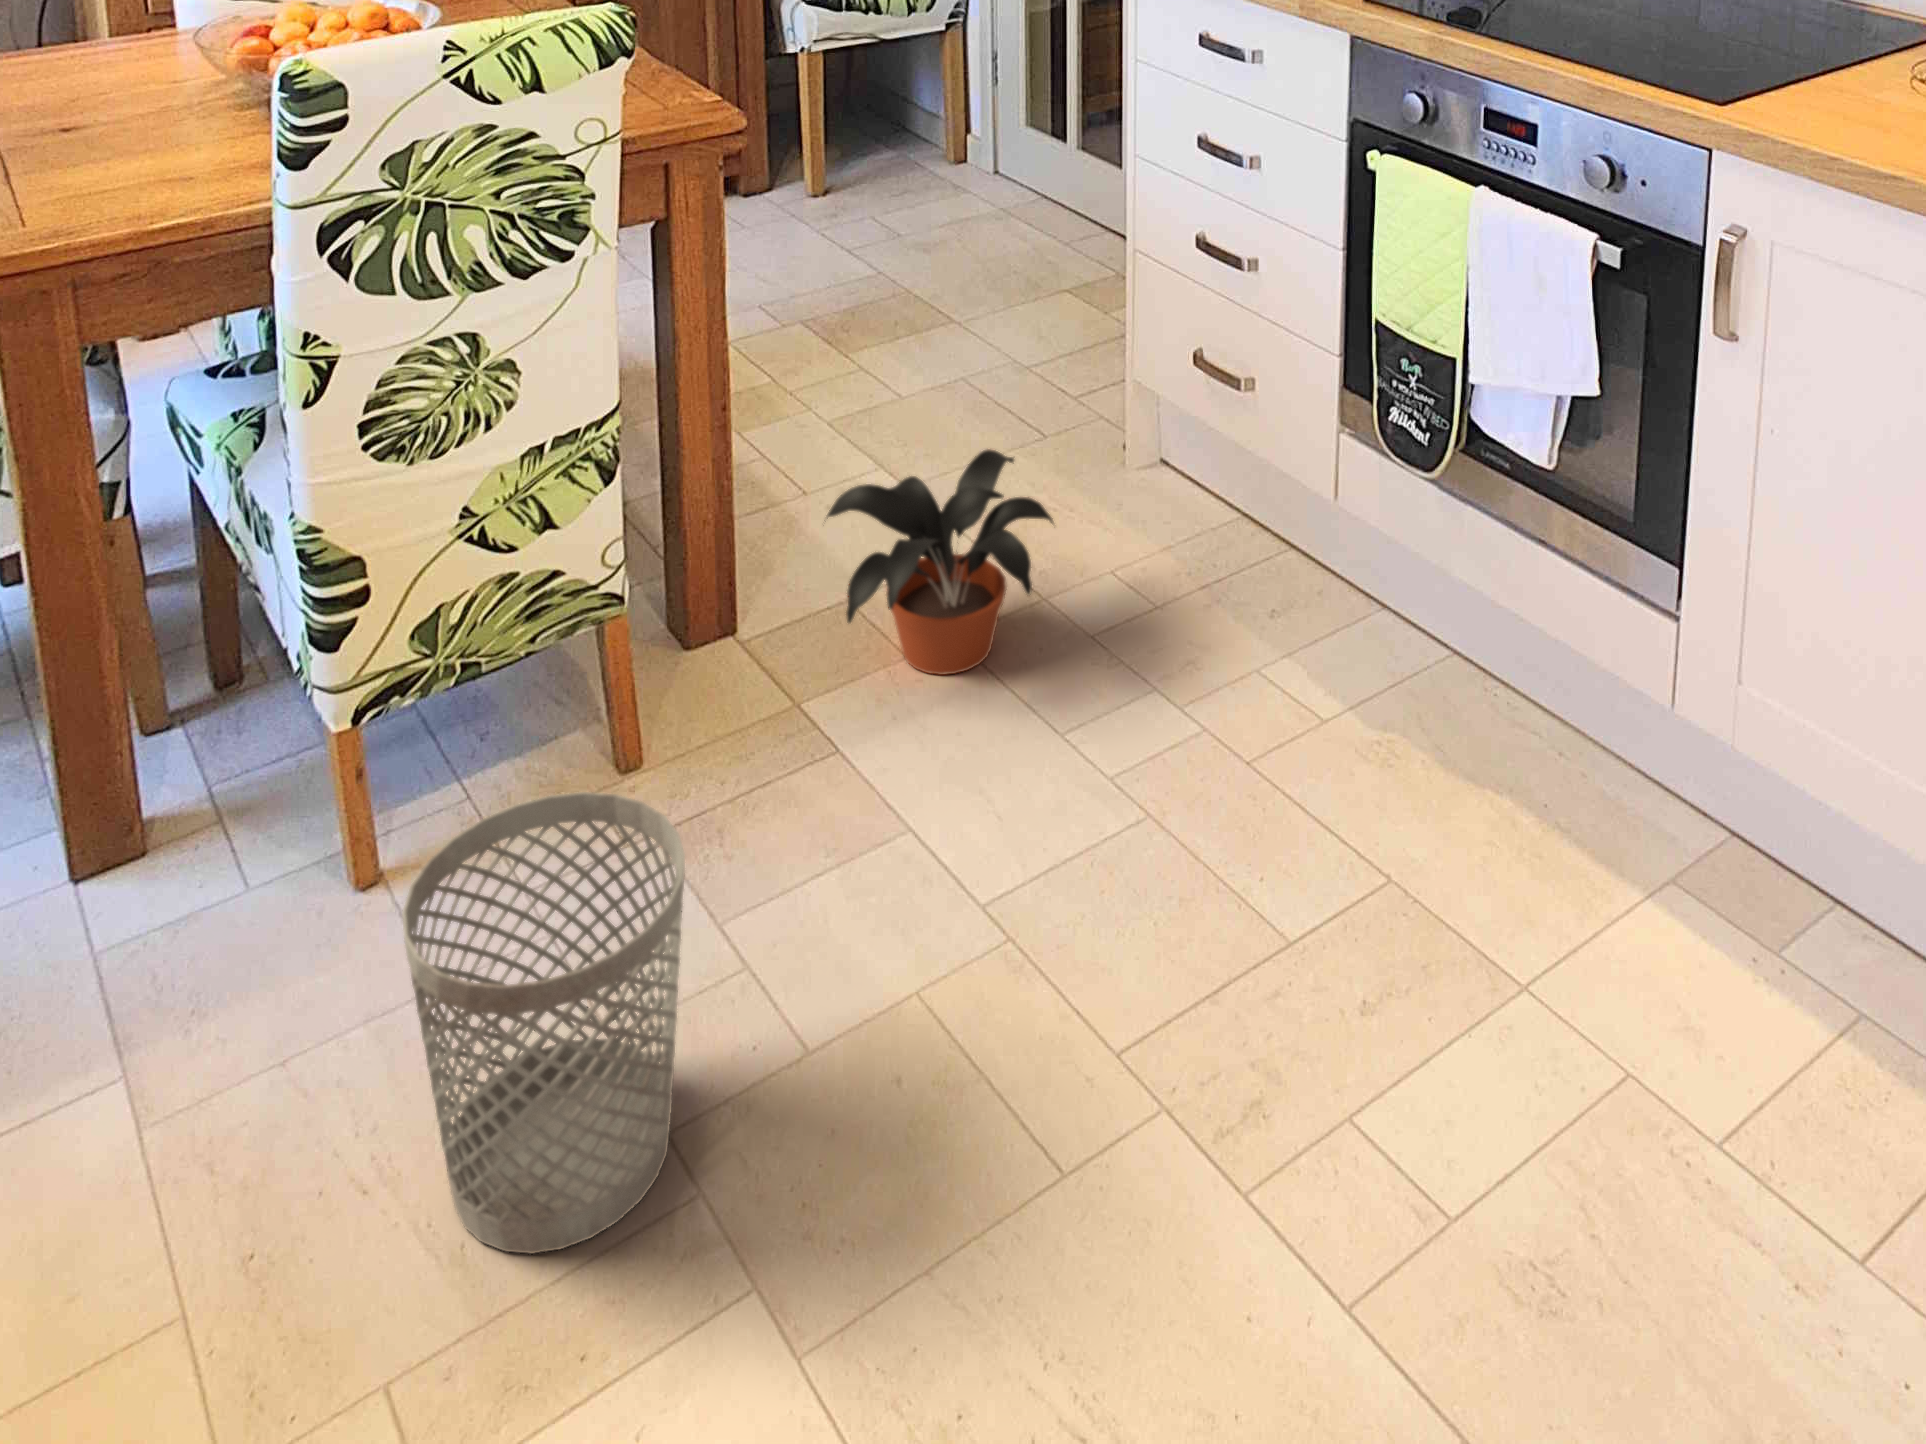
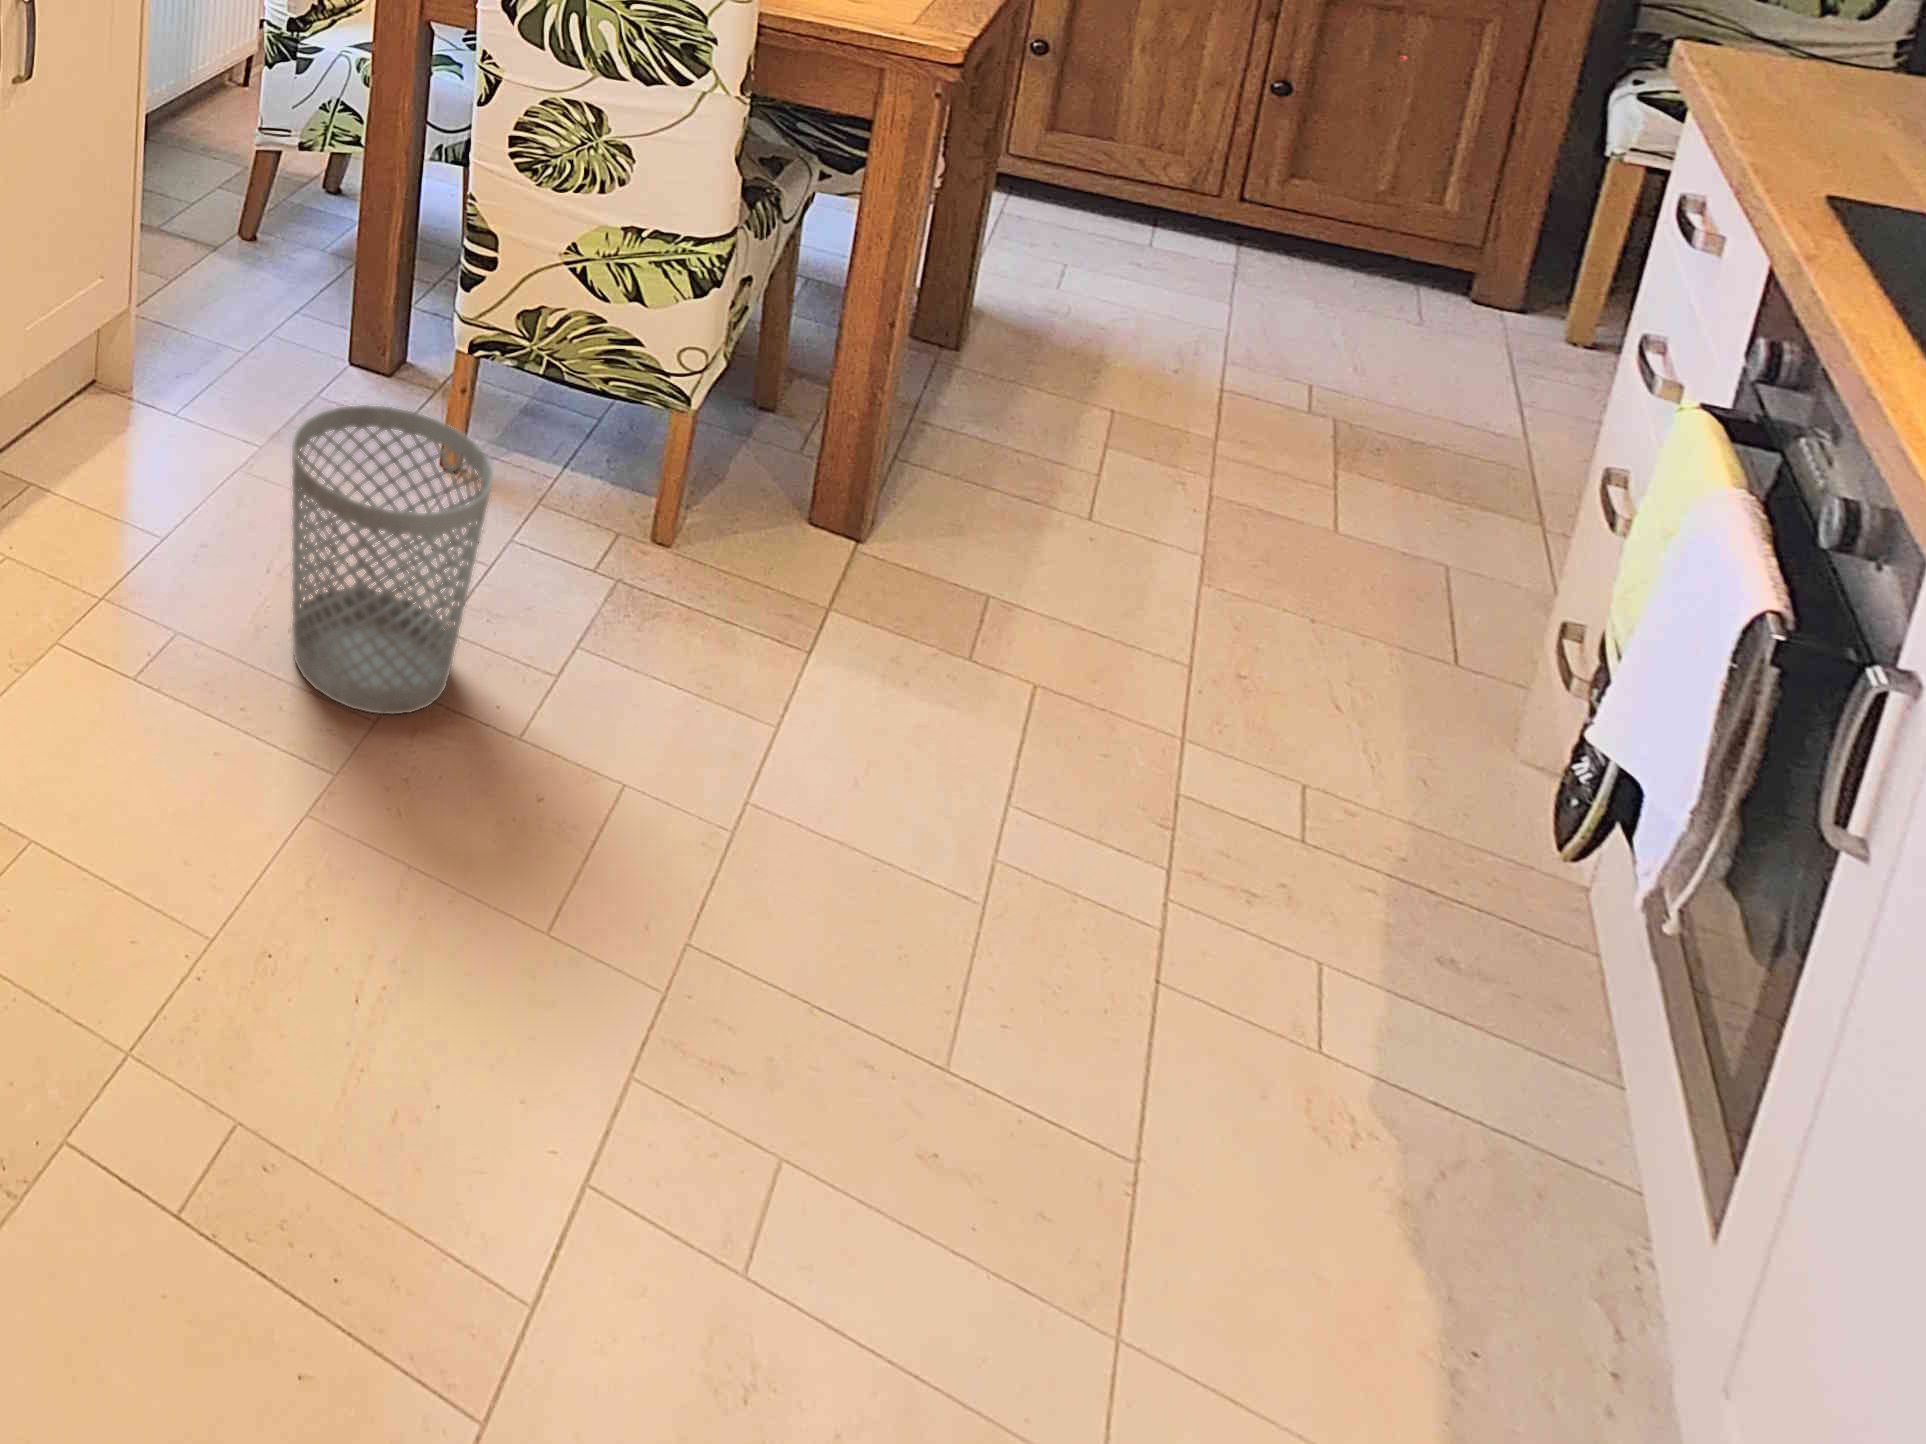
potted plant: present [827,449,1053,675] -> none [904,478,1219,729]

